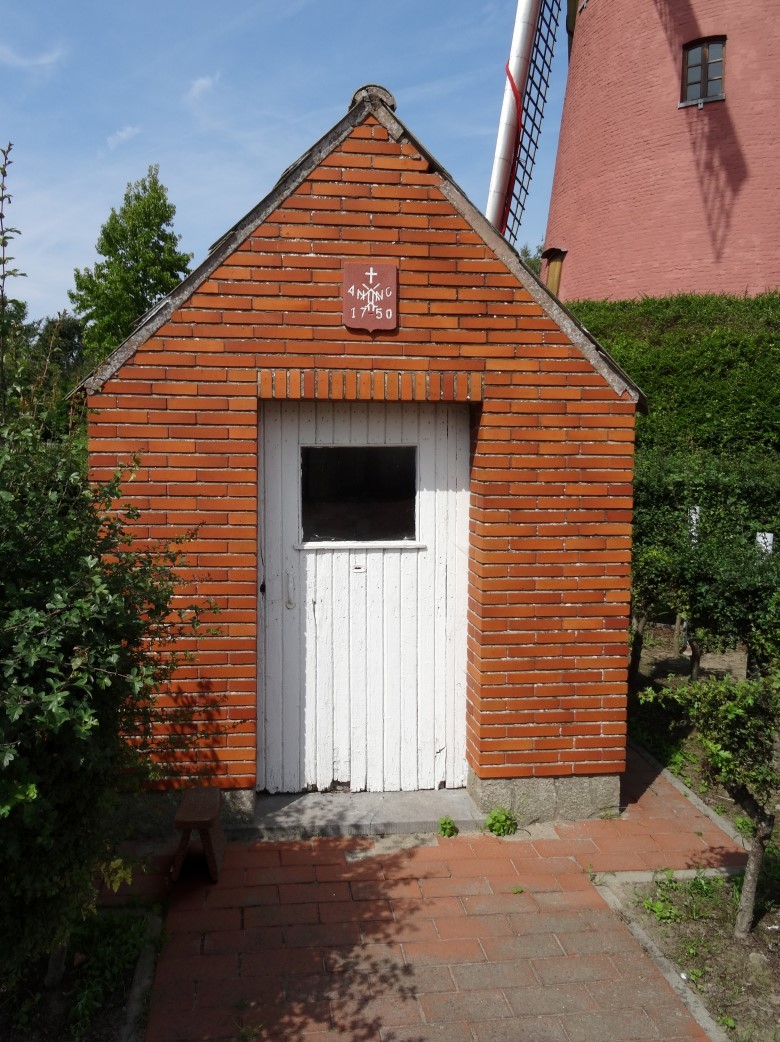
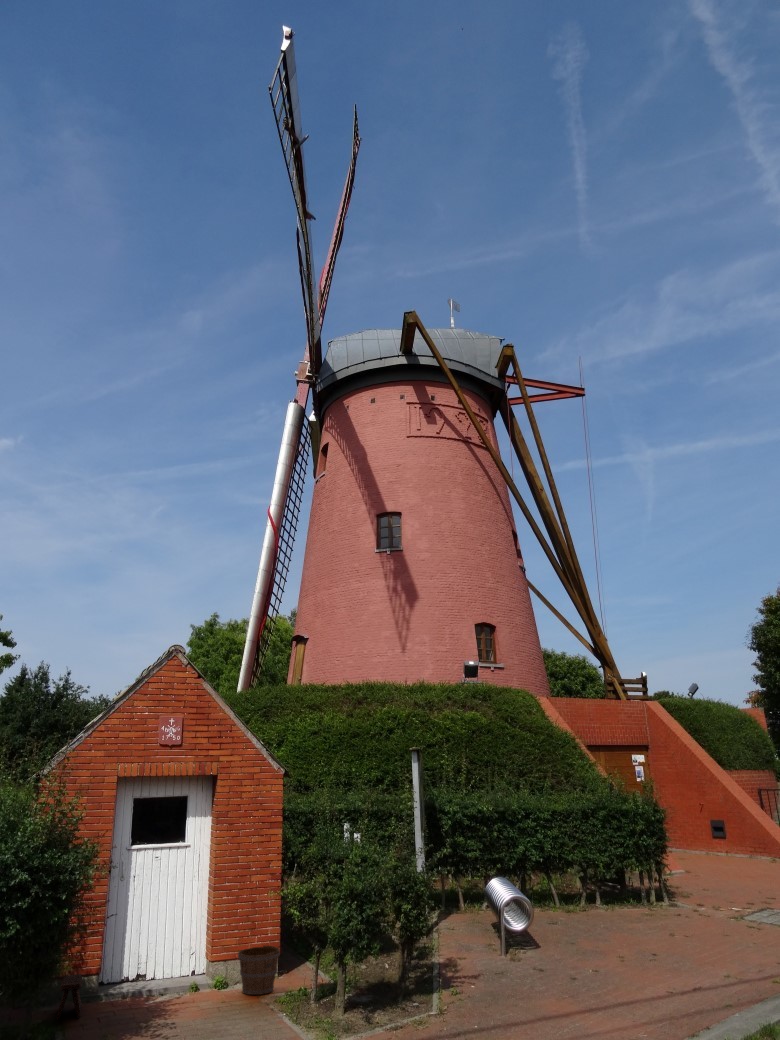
wooden bucket: none [539,757,635,863] -> present [238,946,280,995]

